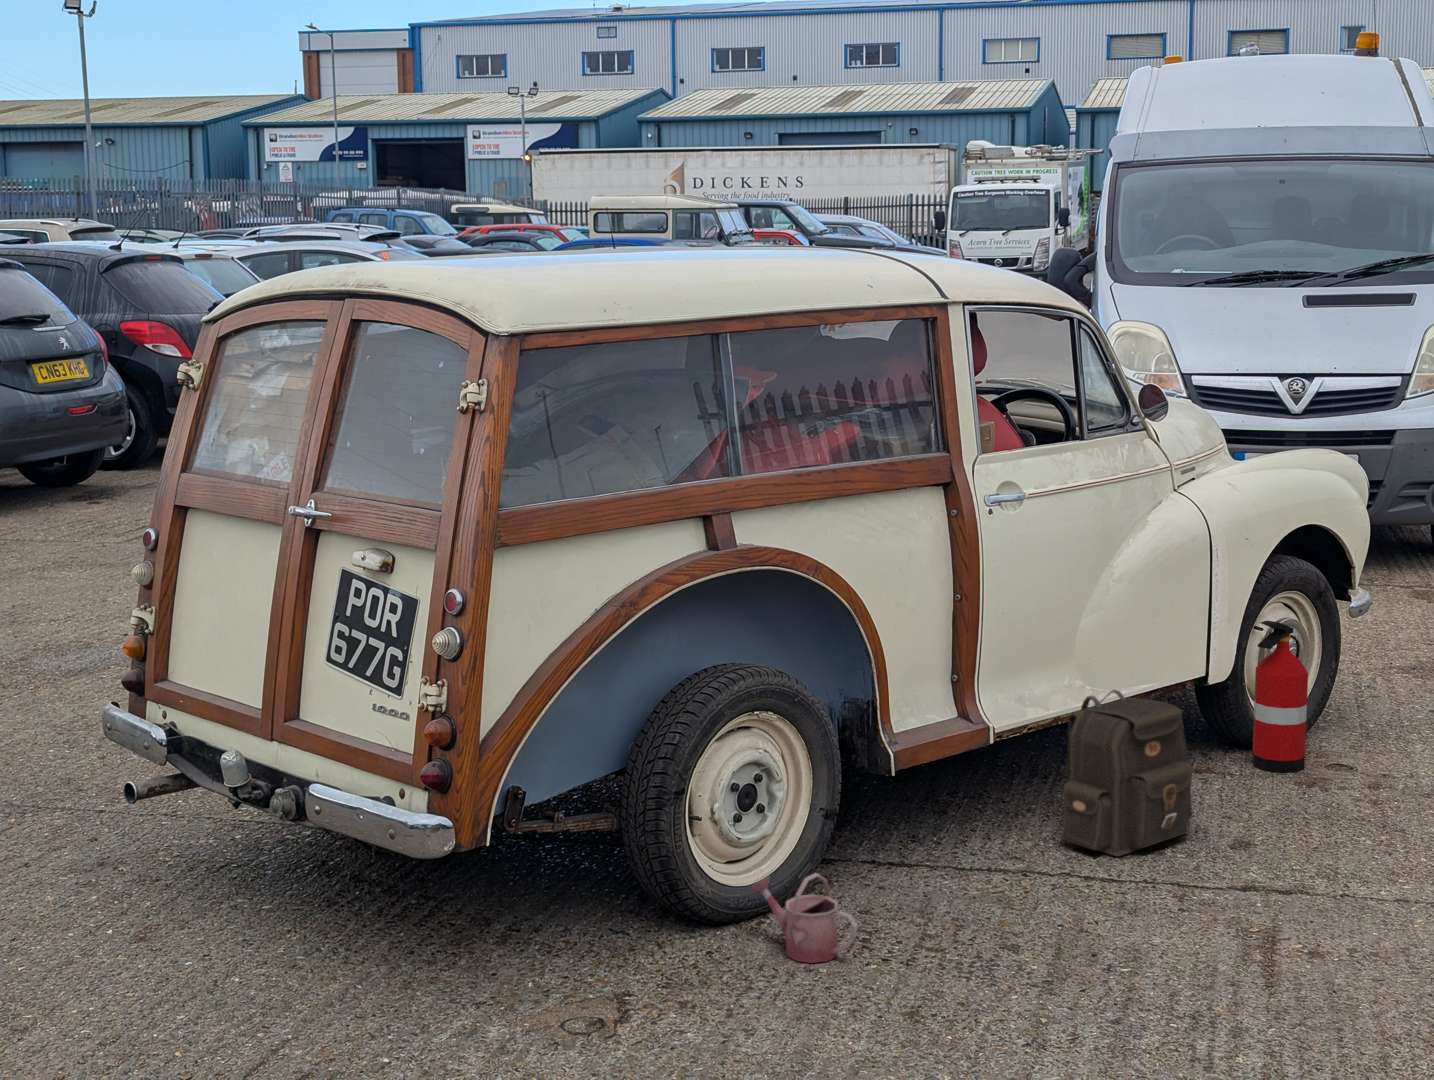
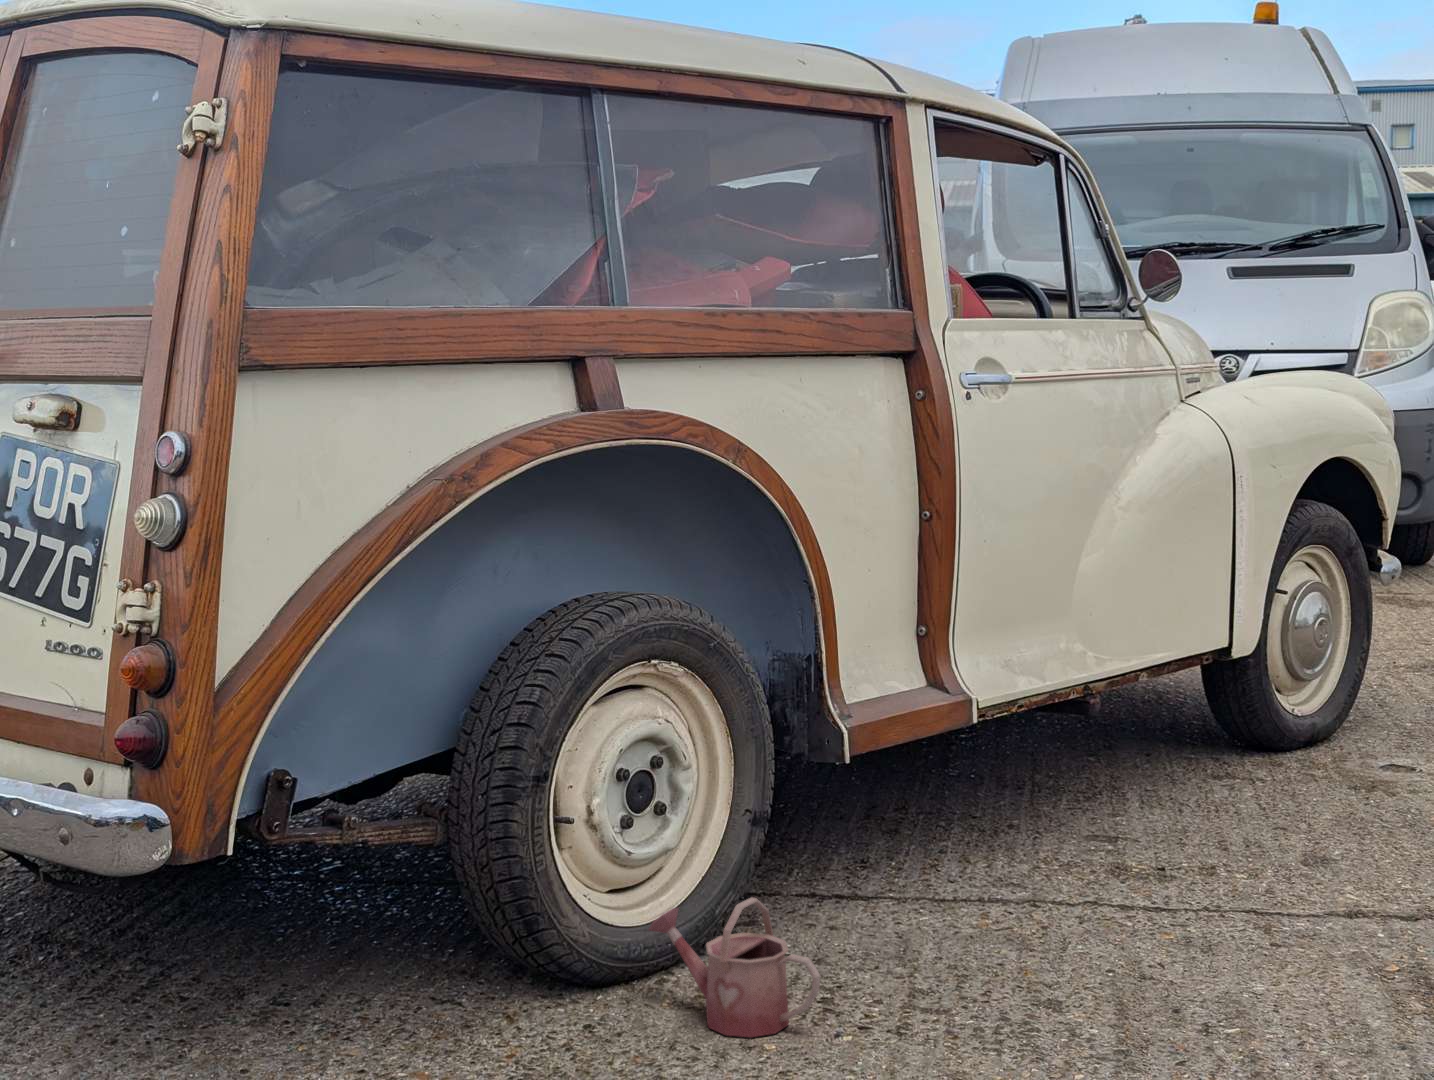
fire extinguisher: present [1252,621,1308,772] -> none [1281,574,1355,776]
backpack: present [1061,690,1193,856] -> none [1071,652,1248,879]

